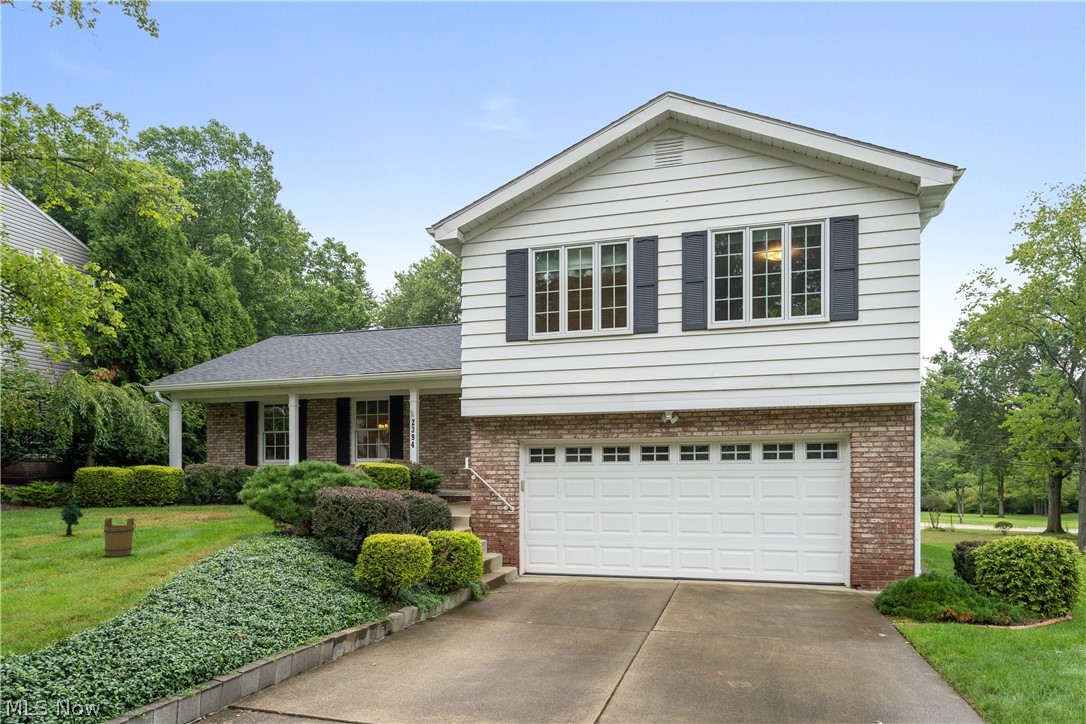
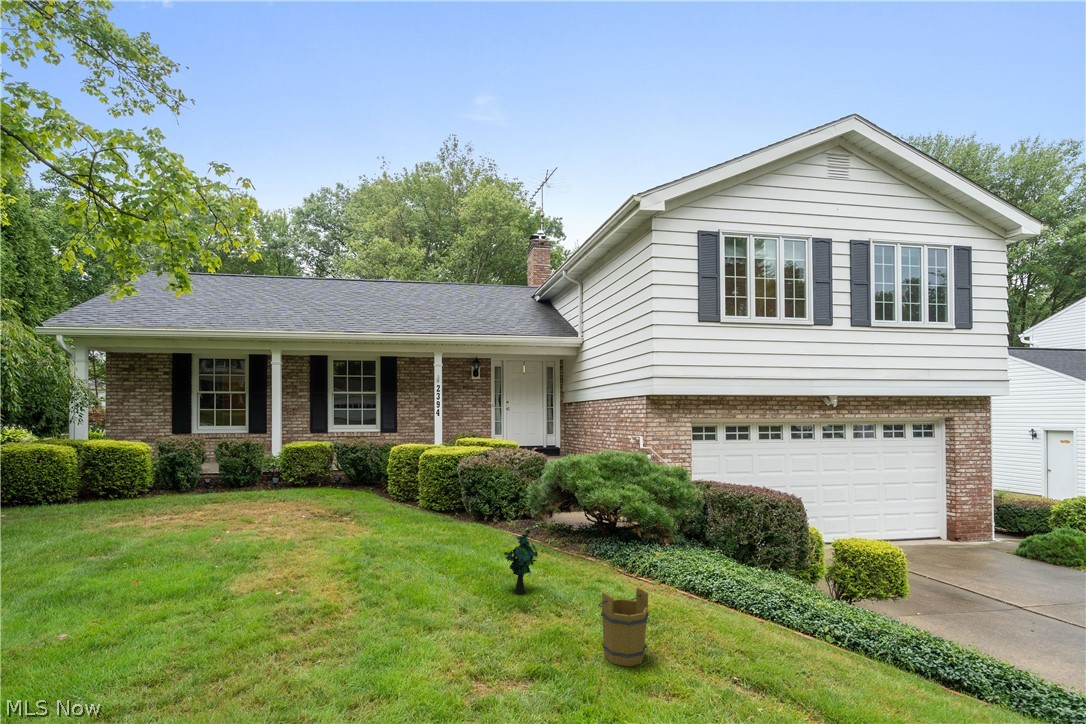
decorative plant: present [60,498,83,537] -> present [504,530,538,595]

